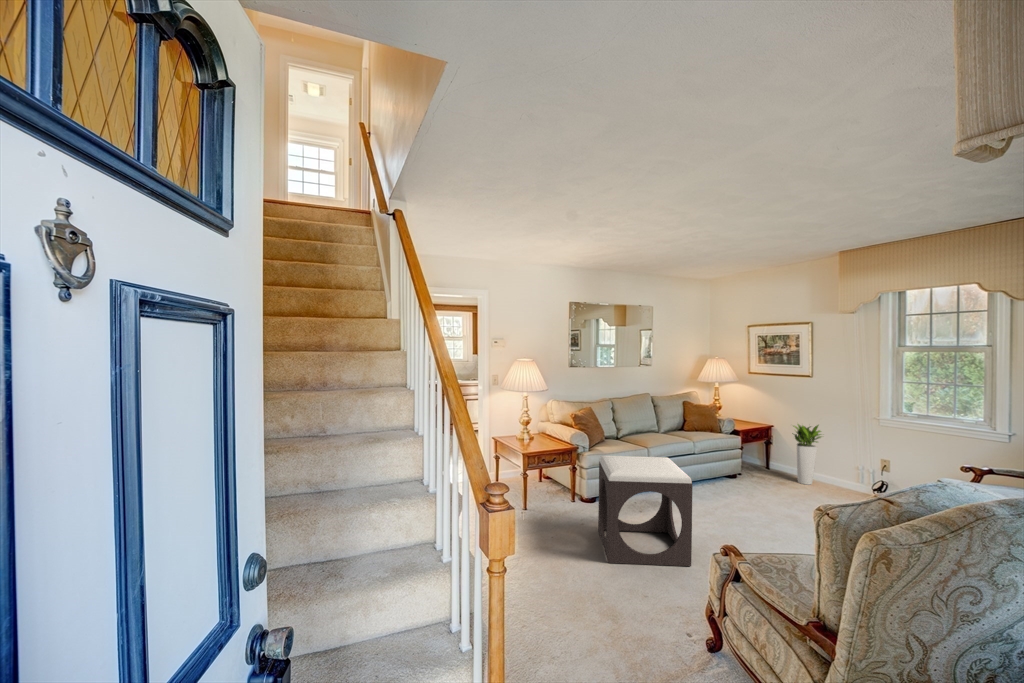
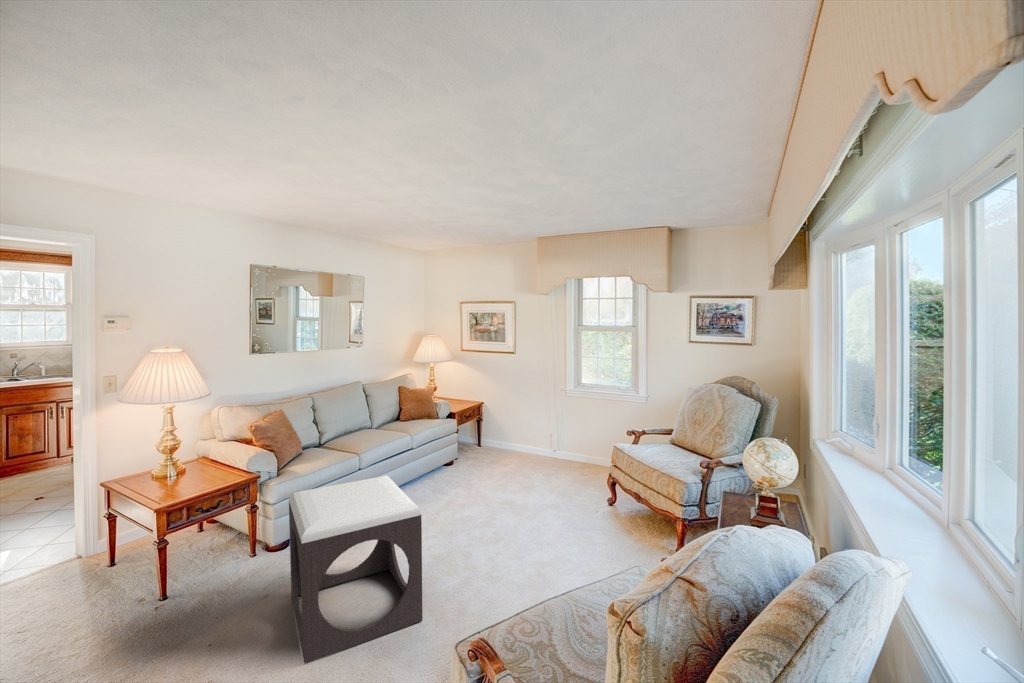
planter: present [792,424,821,485] -> none [500,398,529,457]

